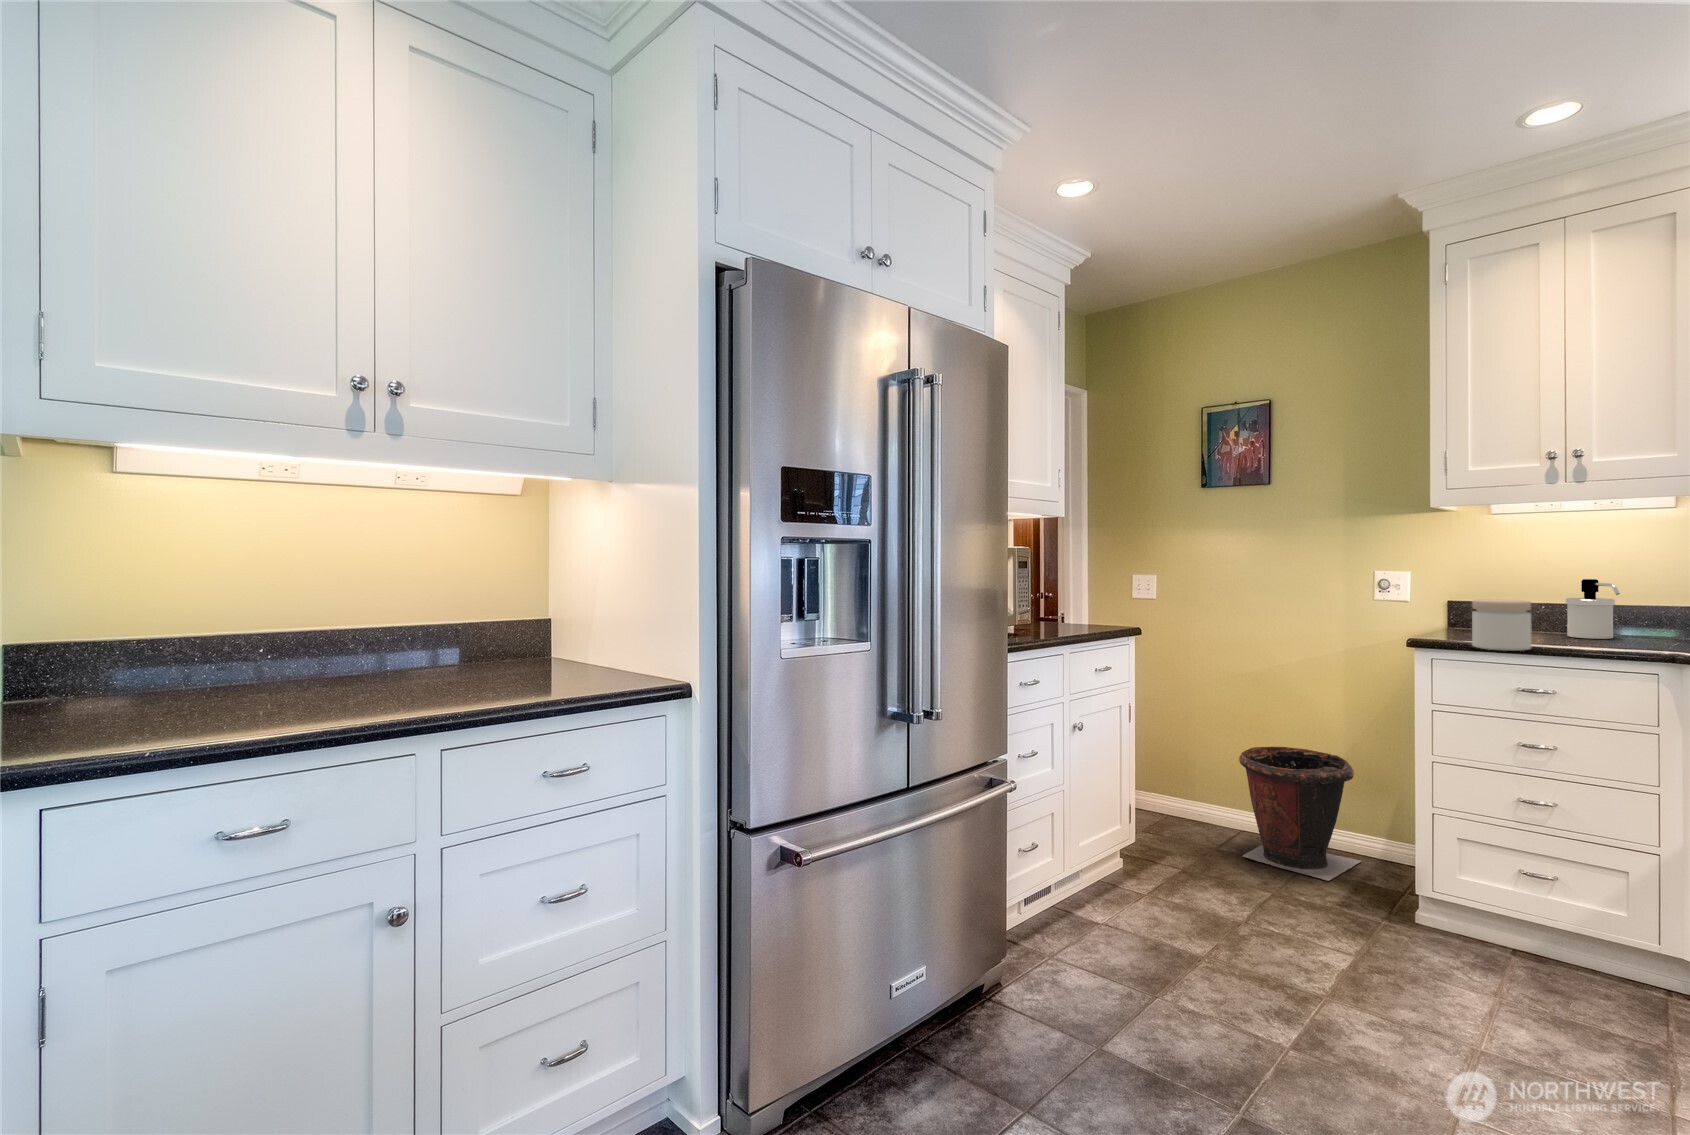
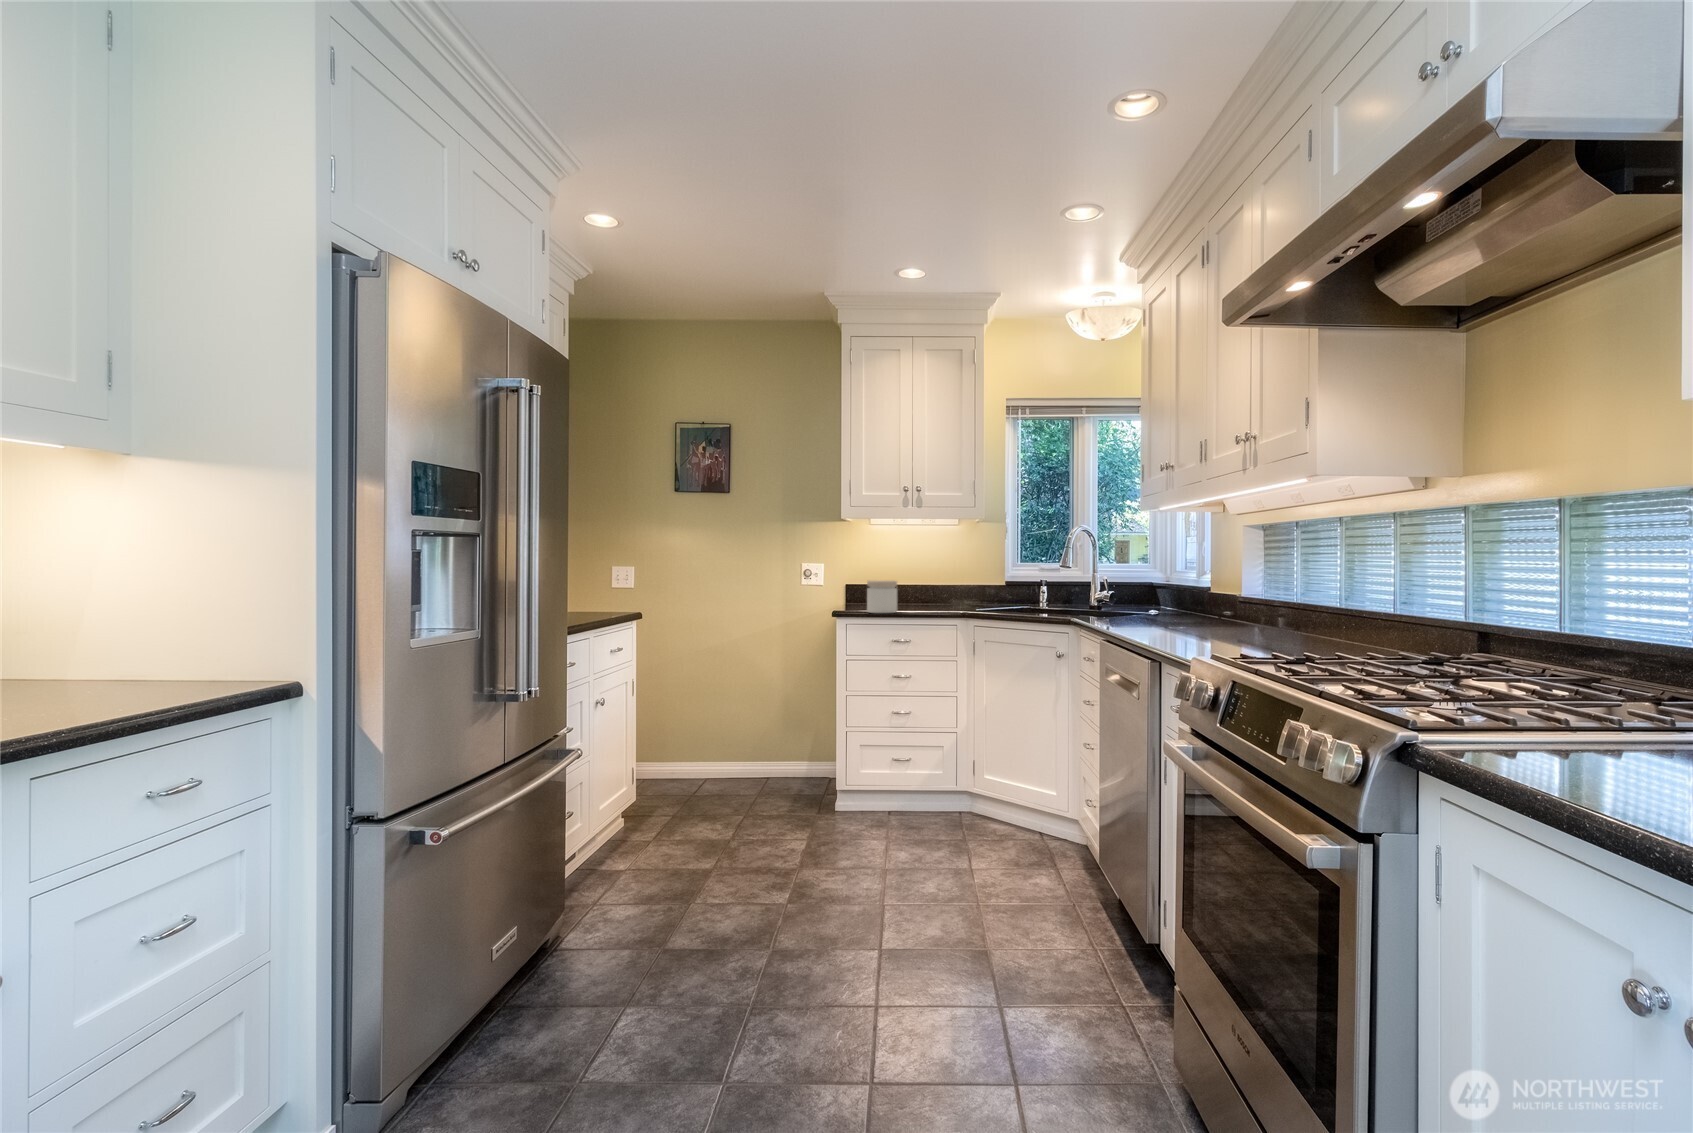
soap dispenser: present [1566,579,1620,639] -> none [905,569,932,607]
waste bin: present [1239,747,1361,881] -> none [710,703,792,799]

